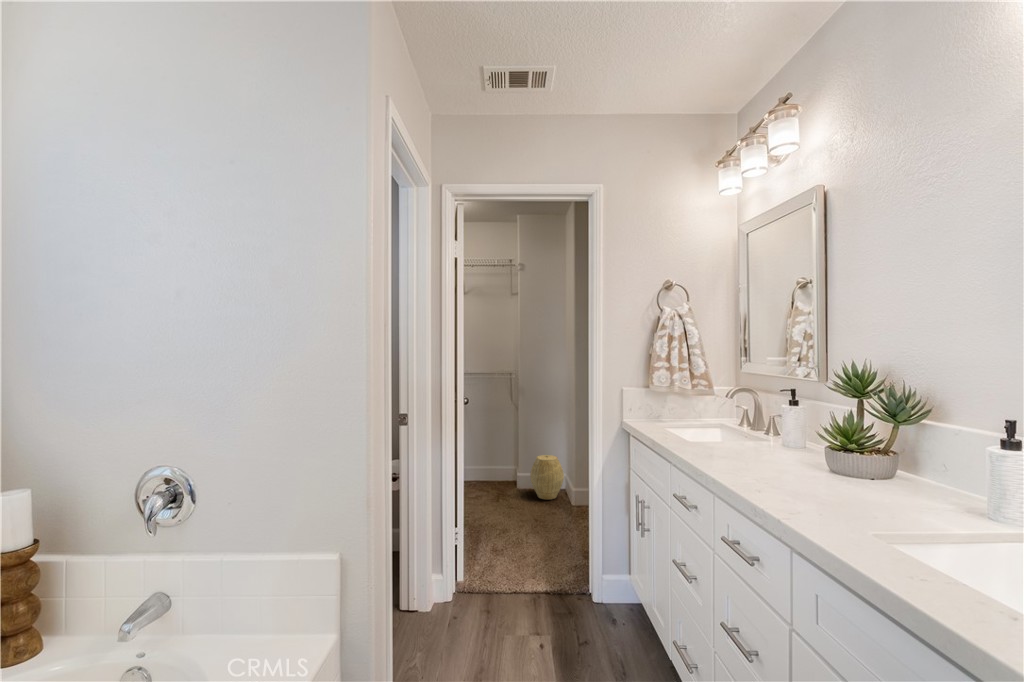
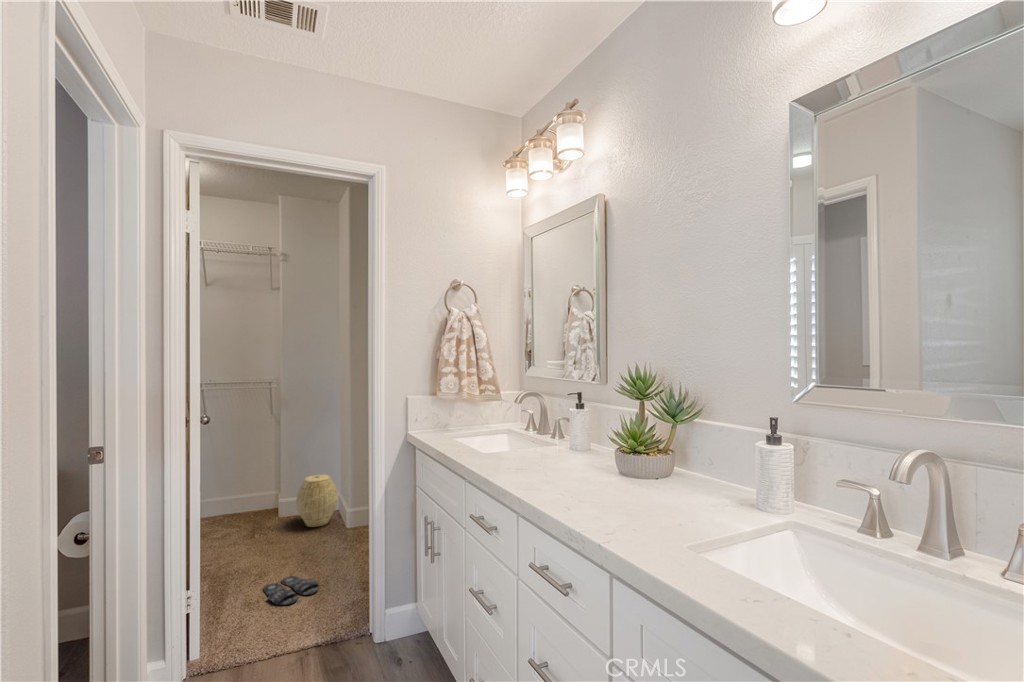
slippers: none [508,533,549,554] -> present [263,576,319,605]

